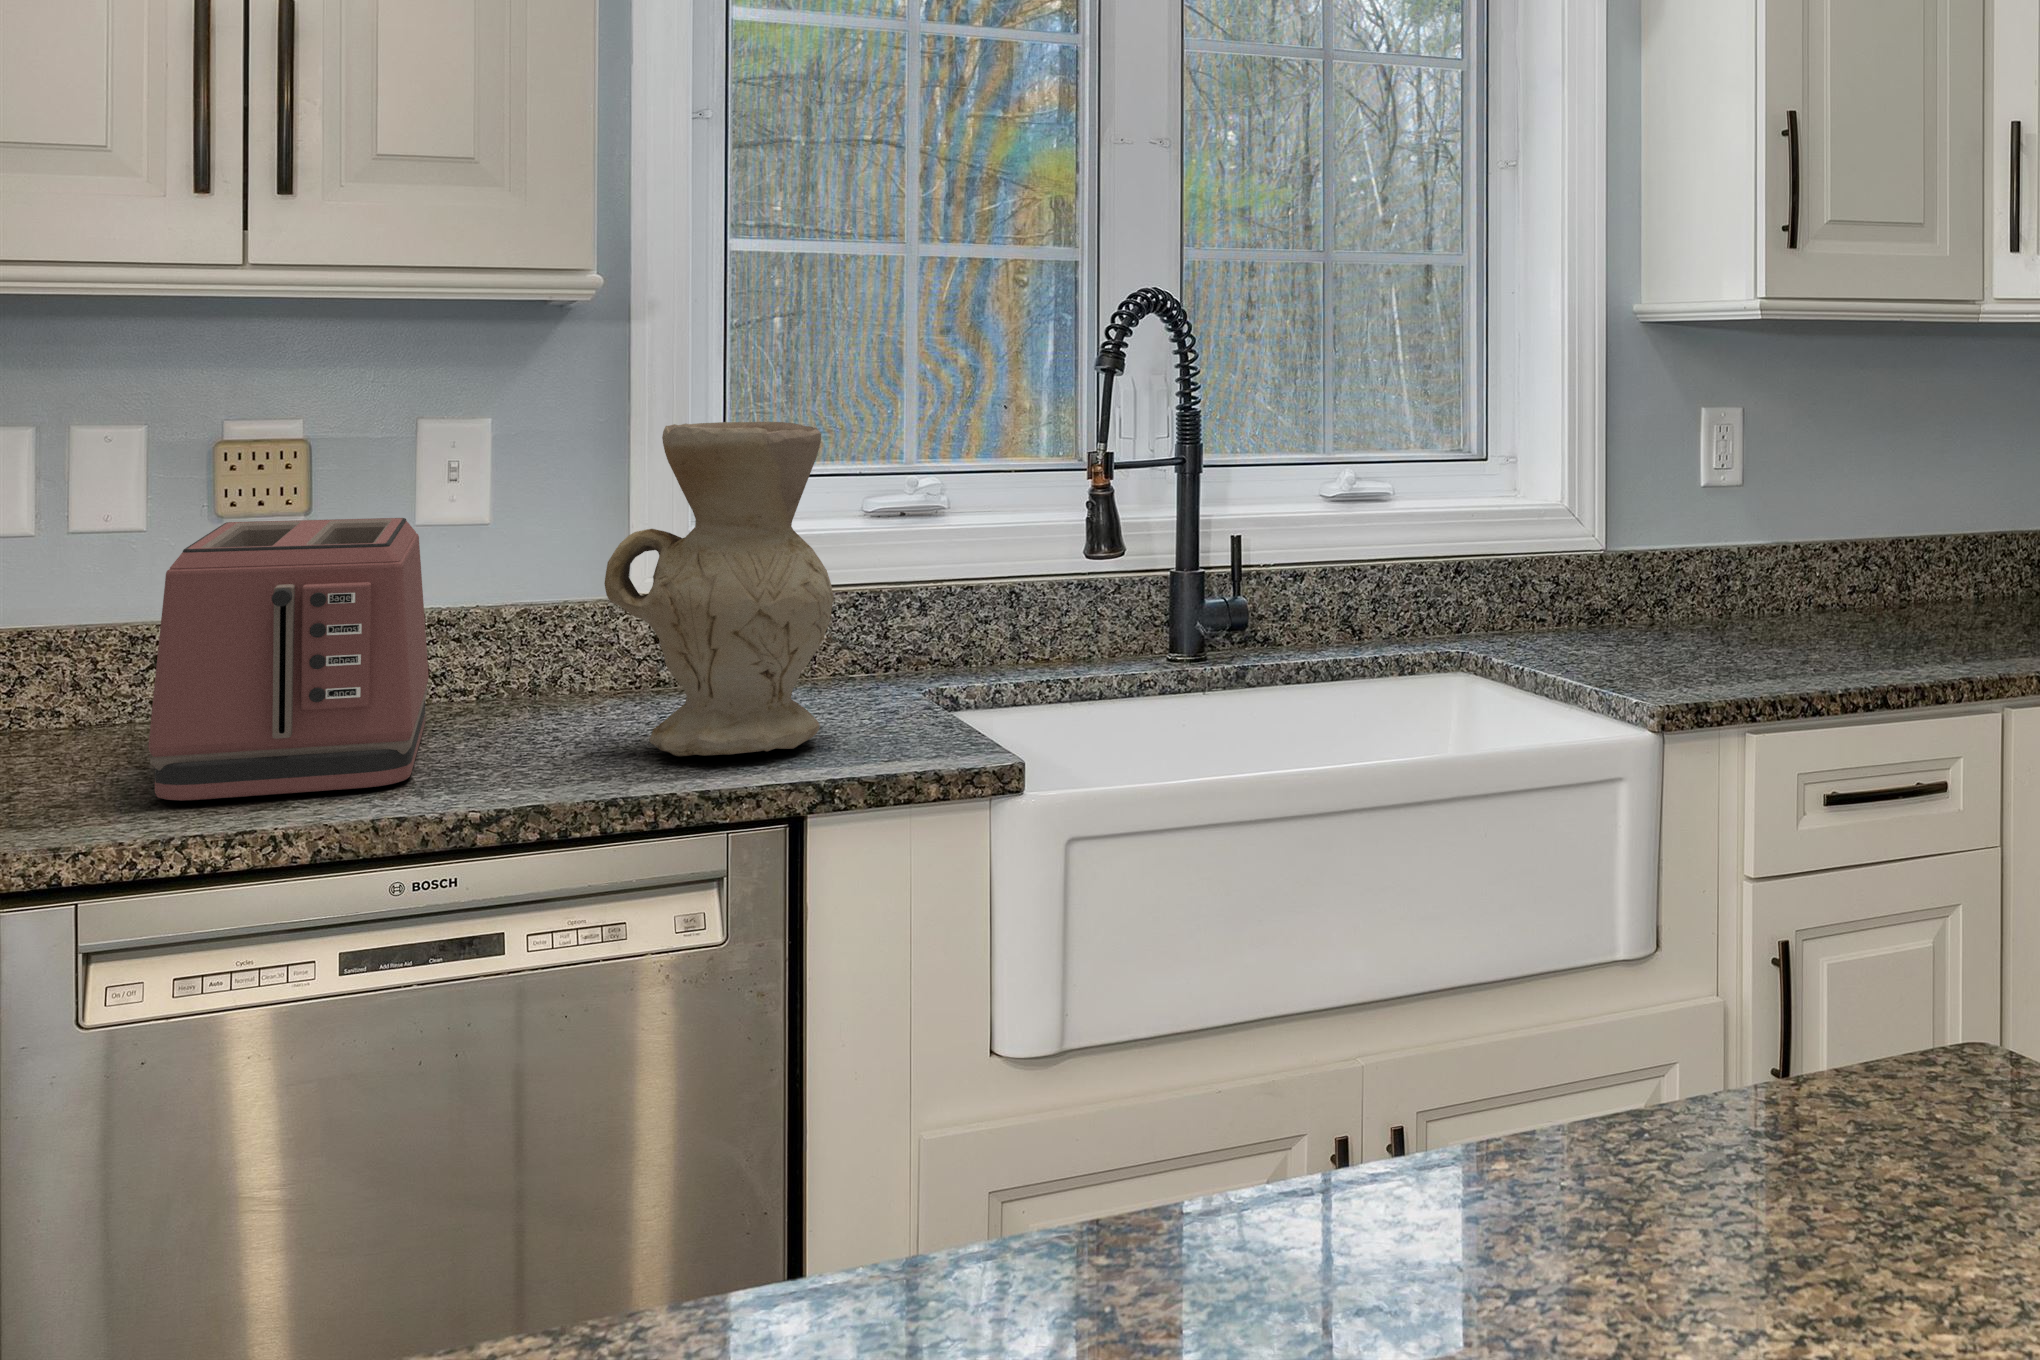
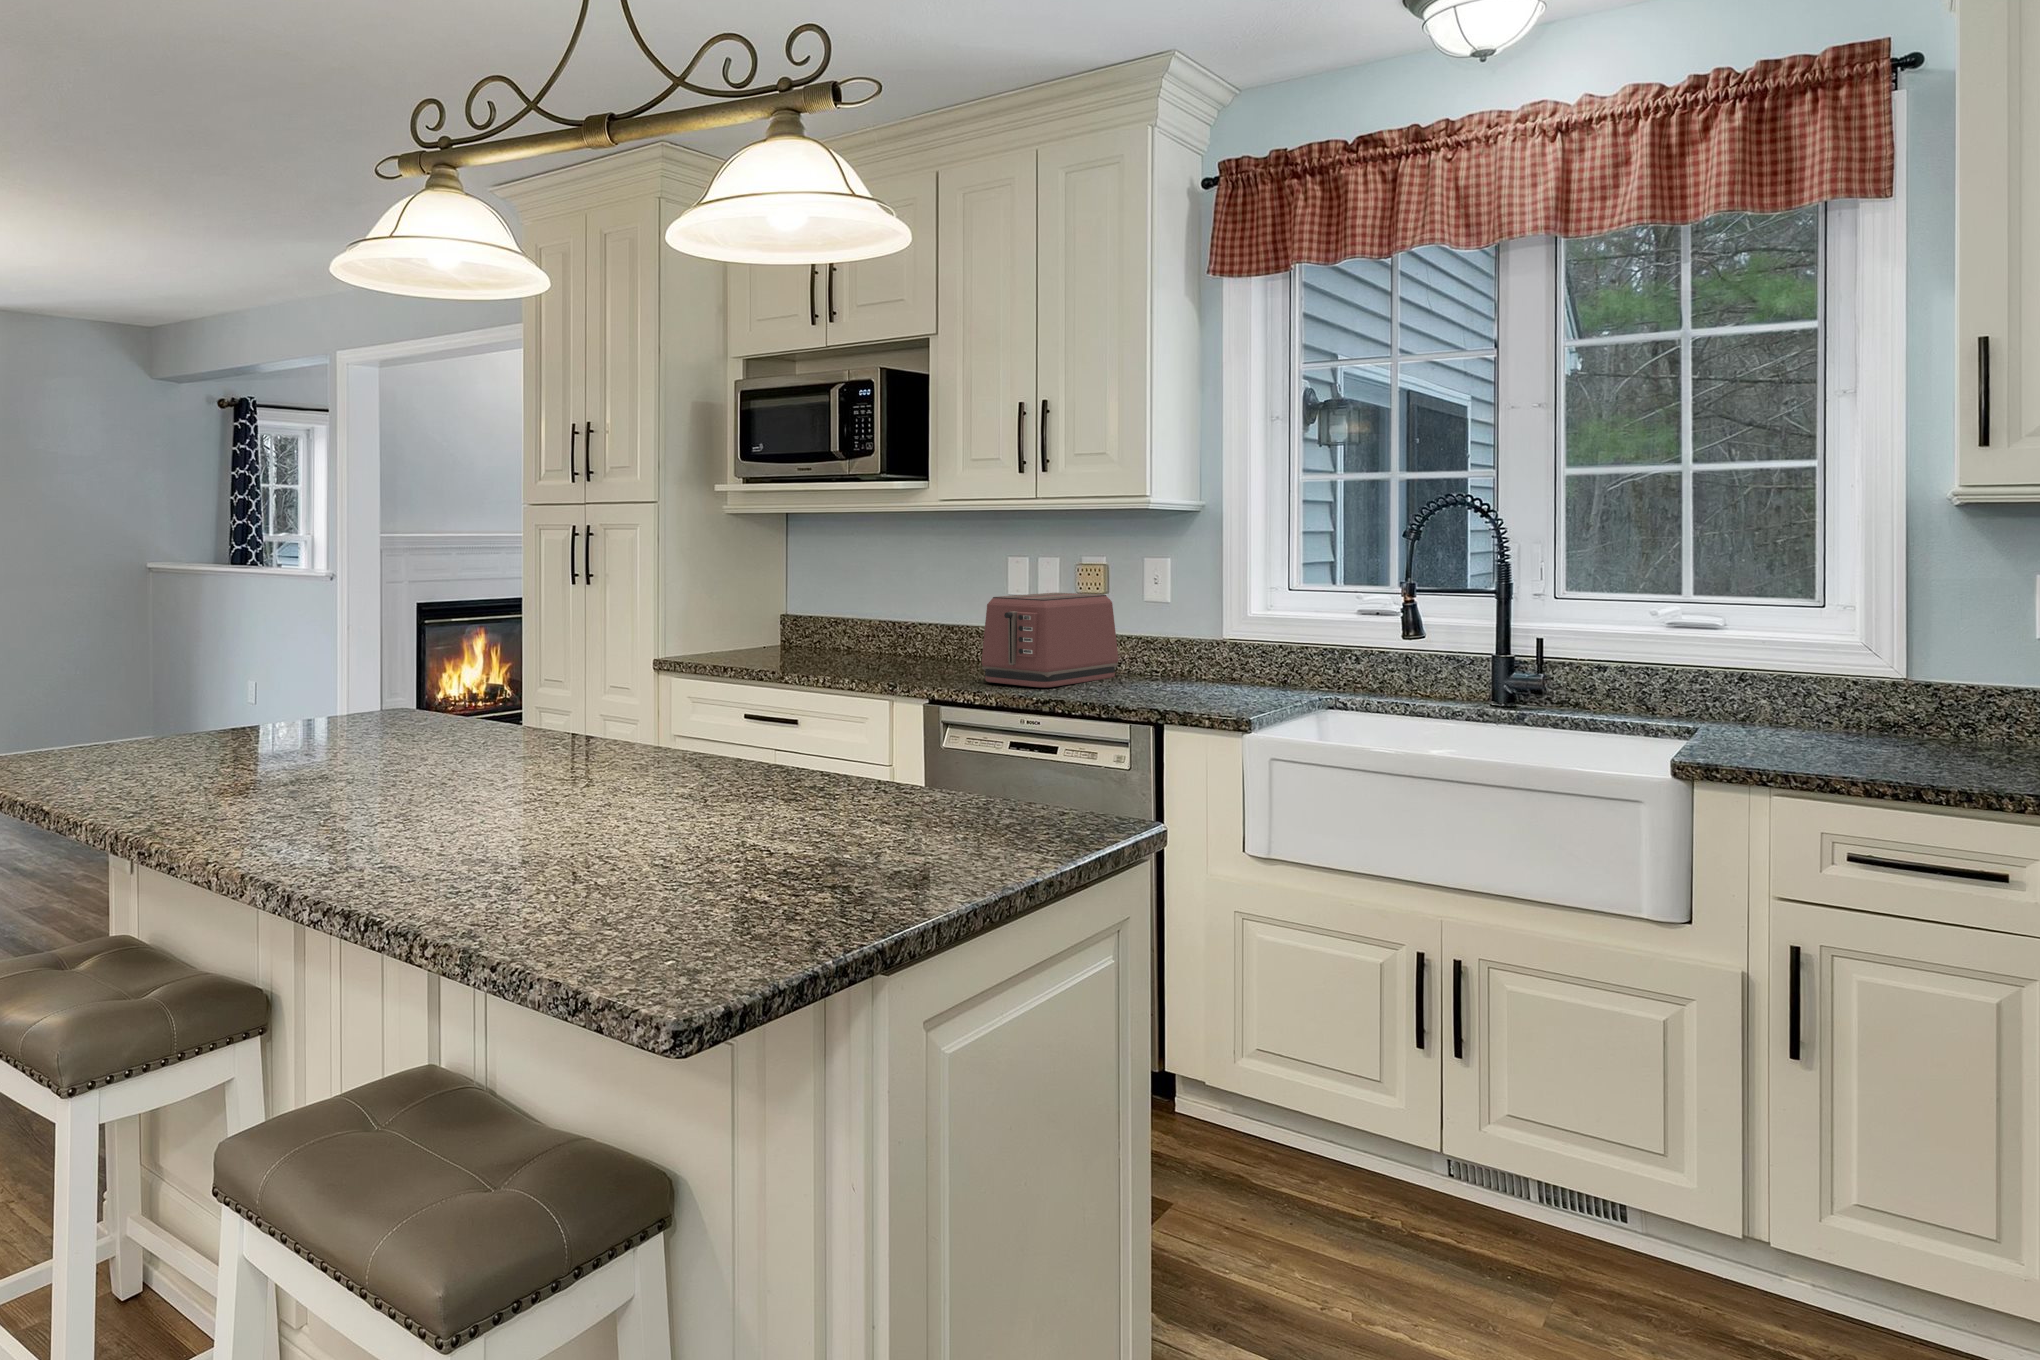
vase: present [604,422,833,756] -> none [1117,559,1200,697]

